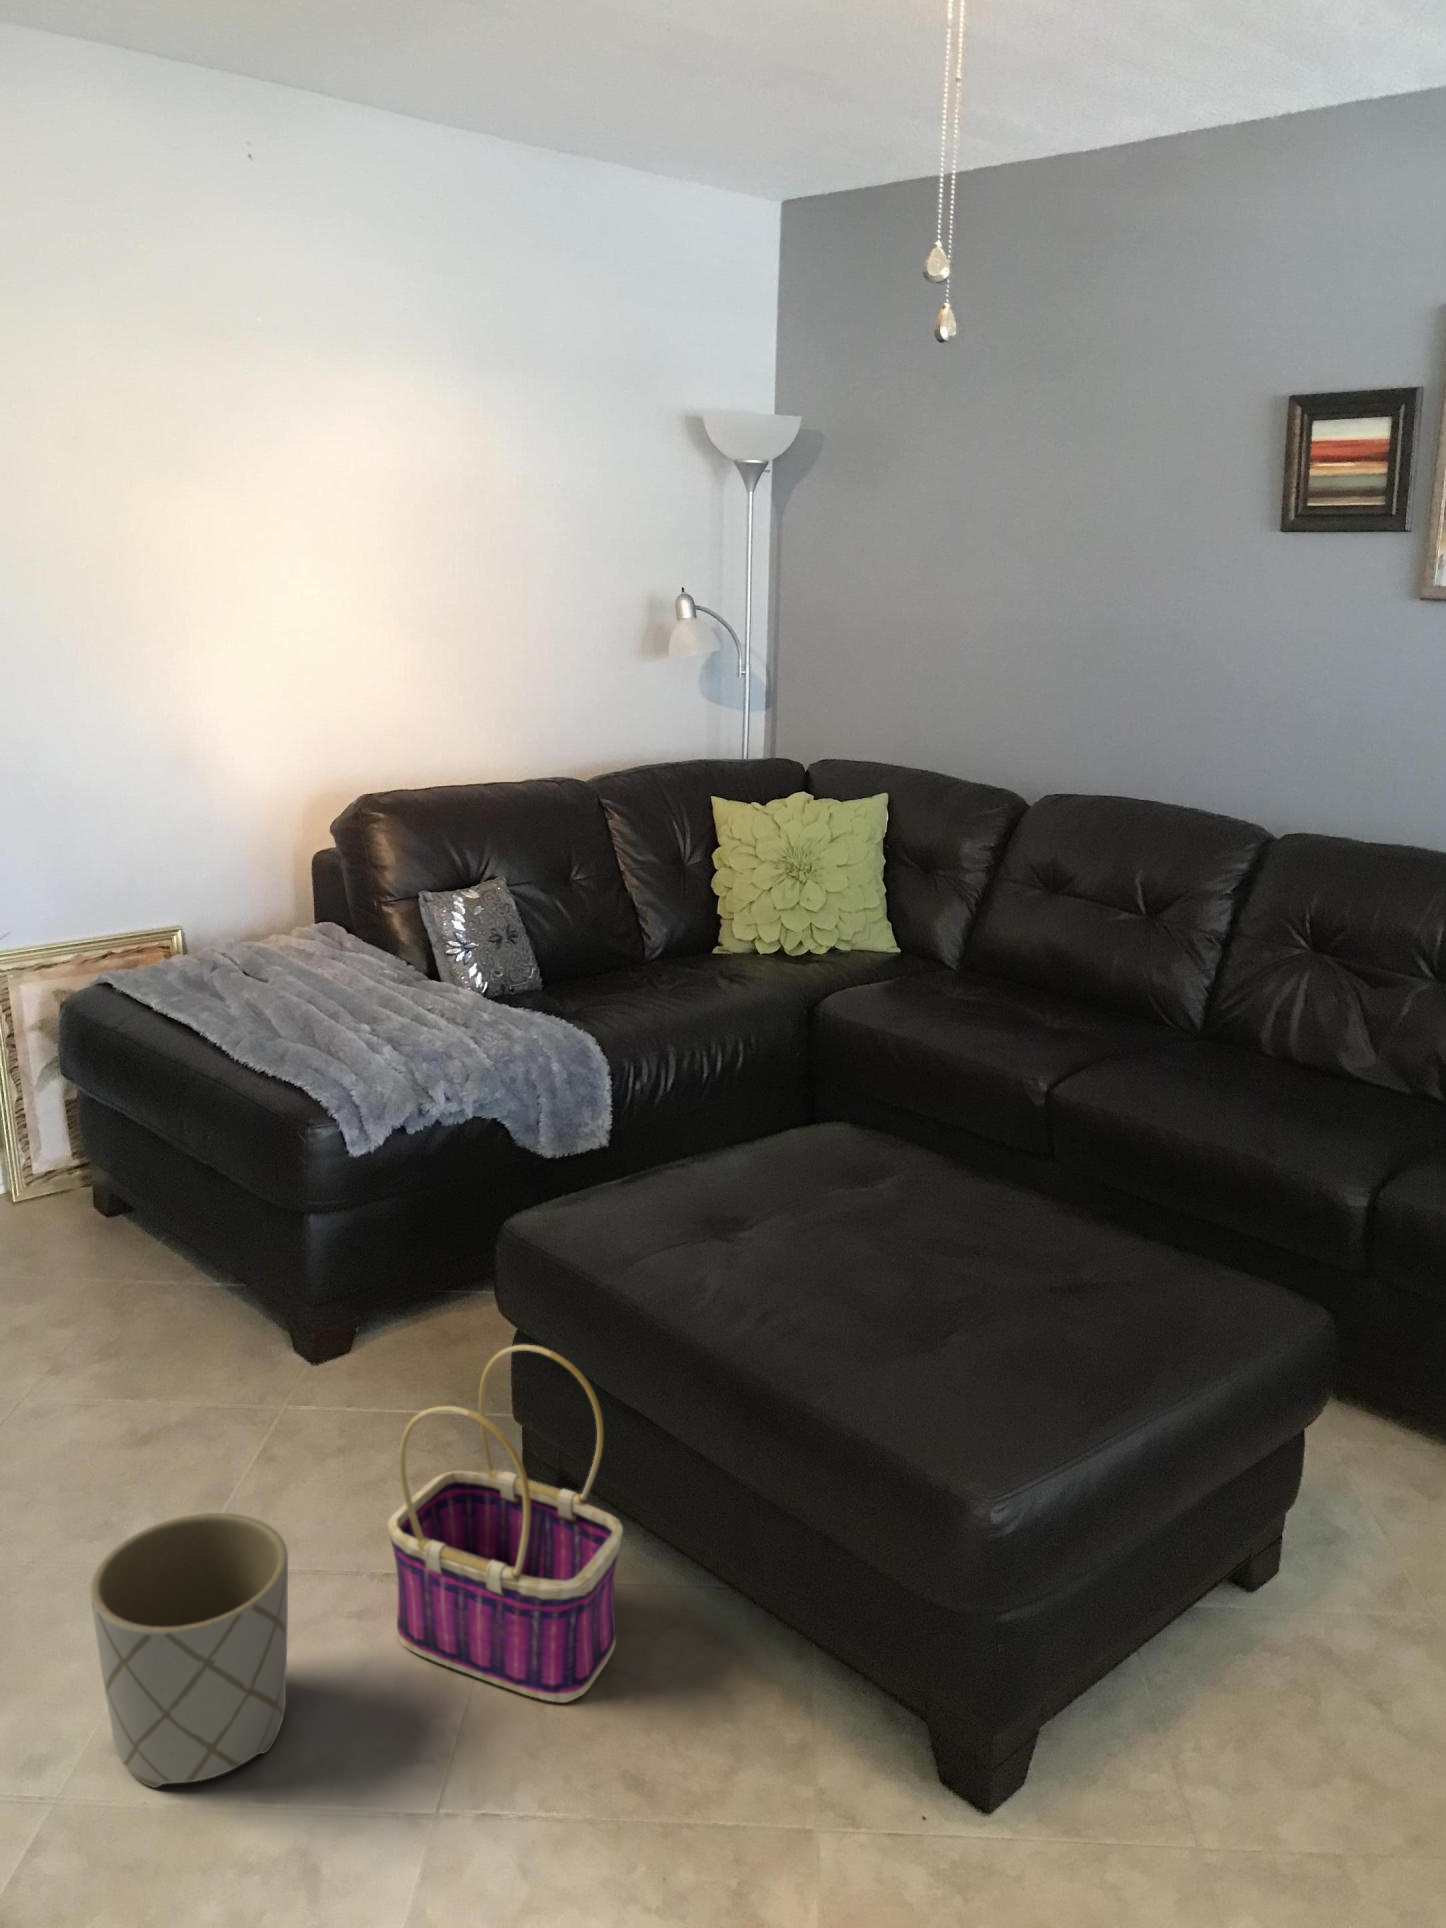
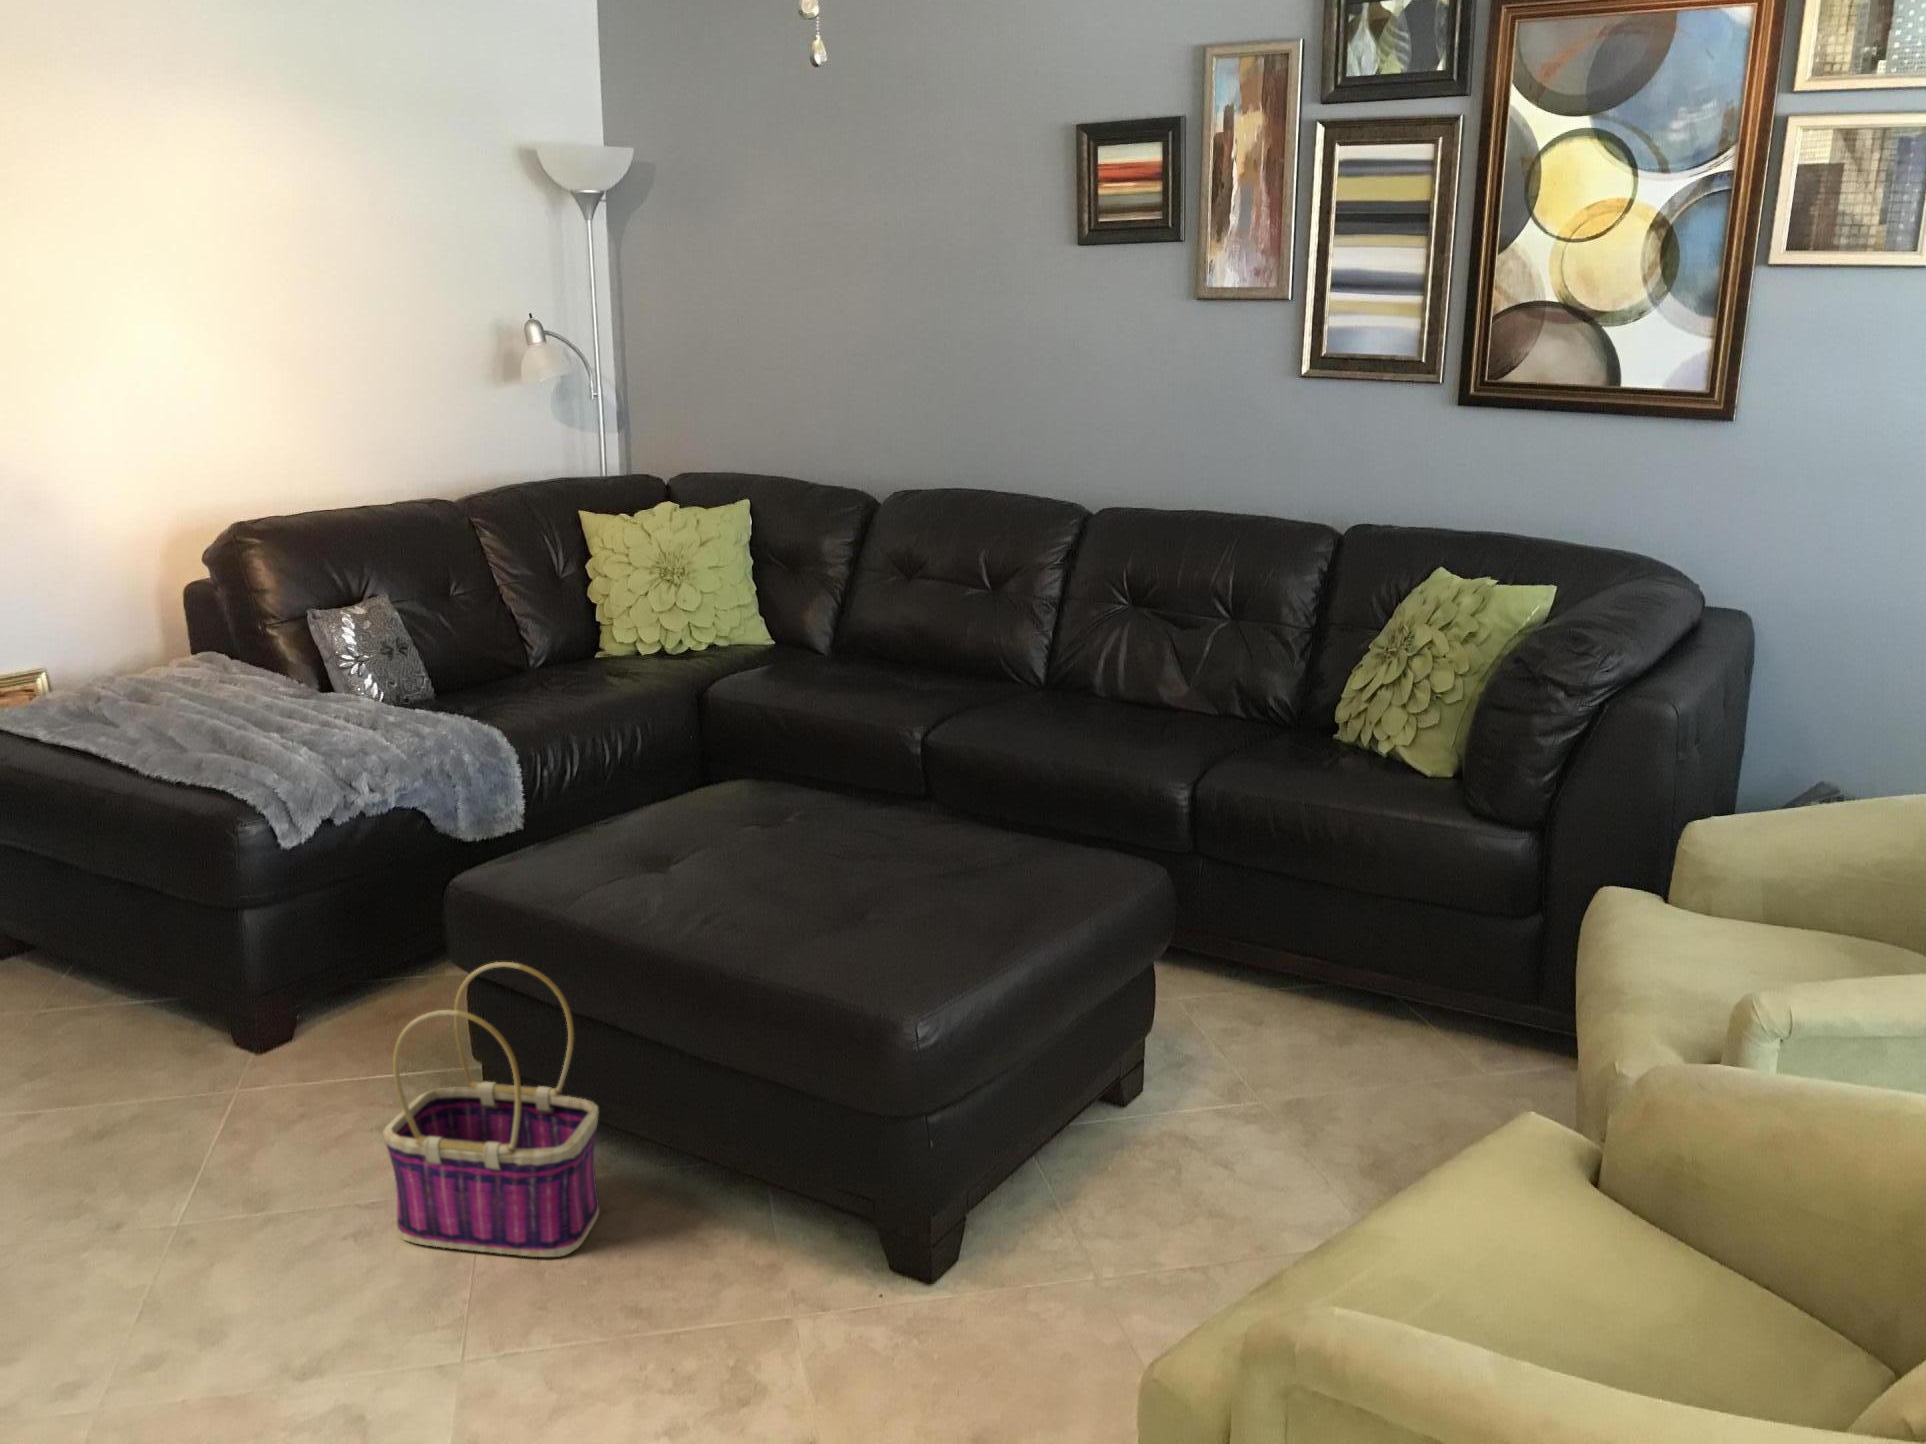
planter: present [91,1513,288,1788] -> none [120,1136,309,1372]

